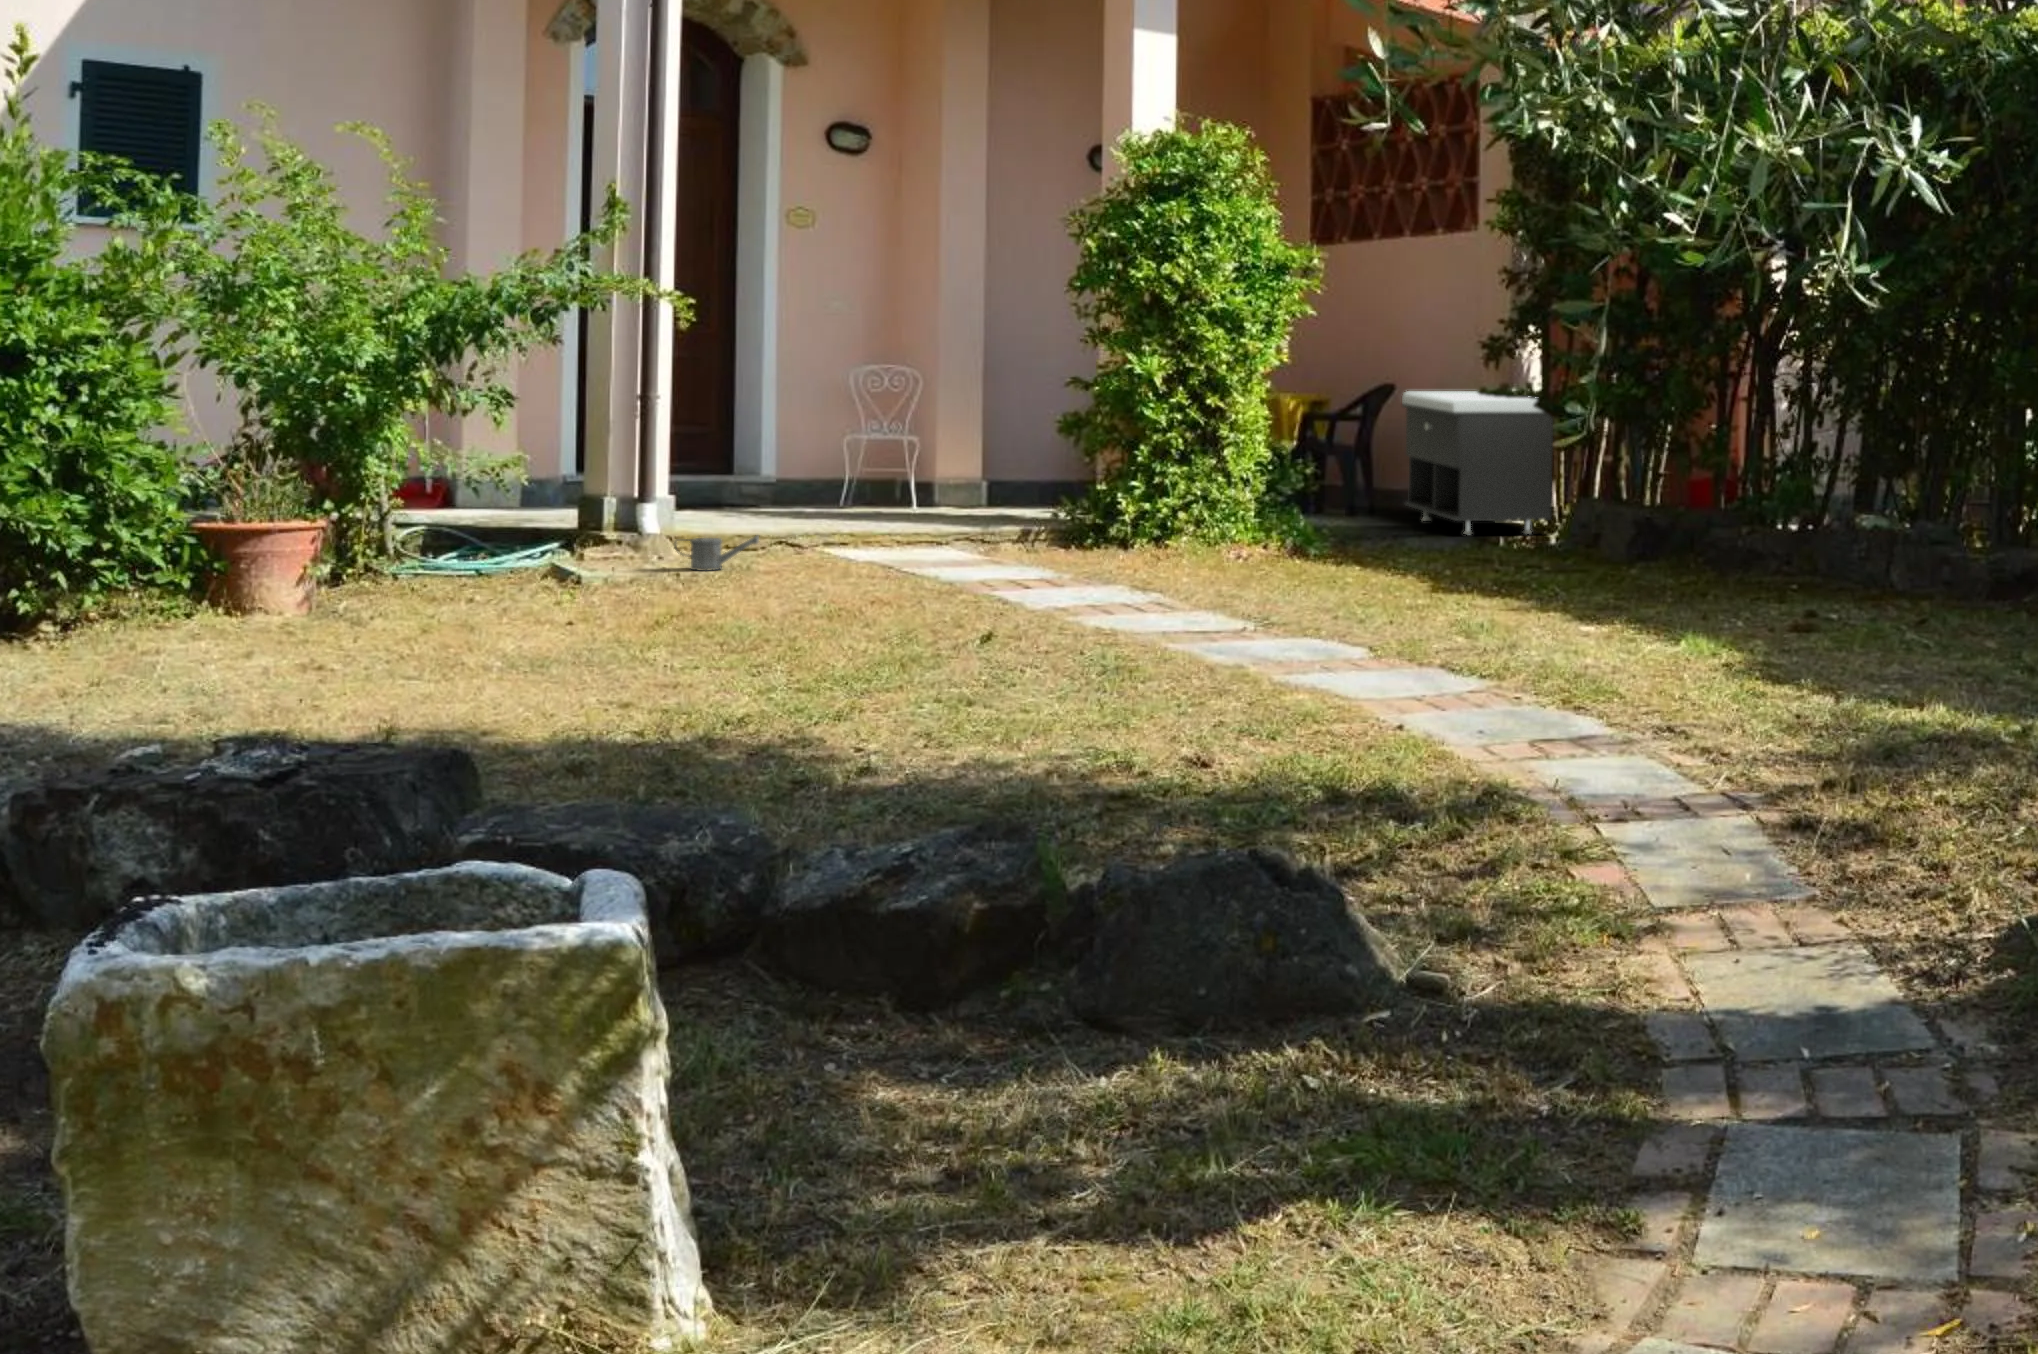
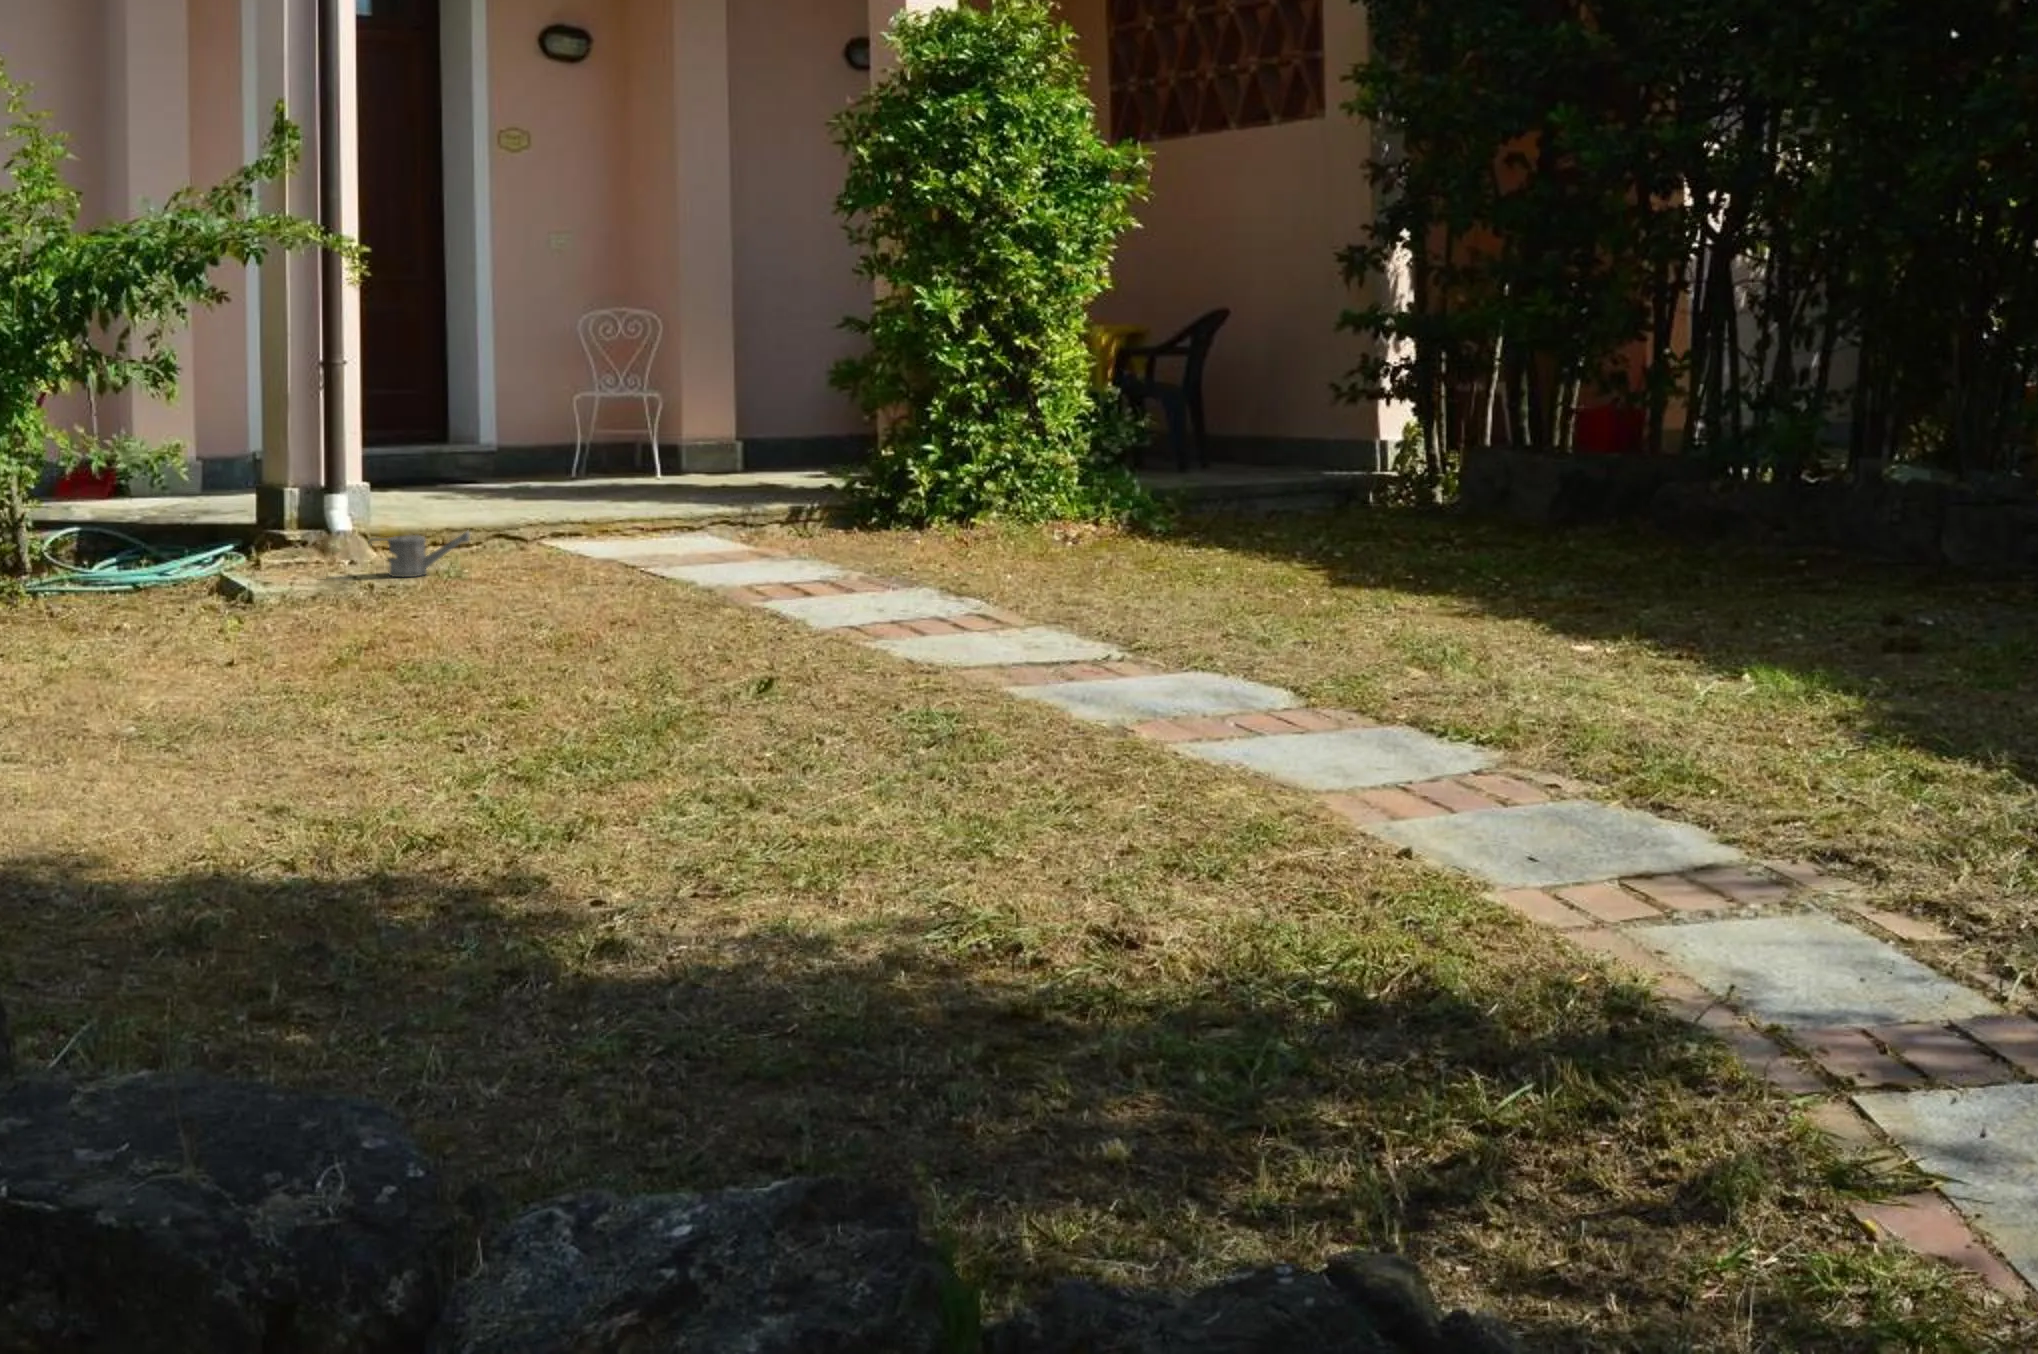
storage bench: present [1402,391,1553,534] -> none [1239,313,1452,496]

